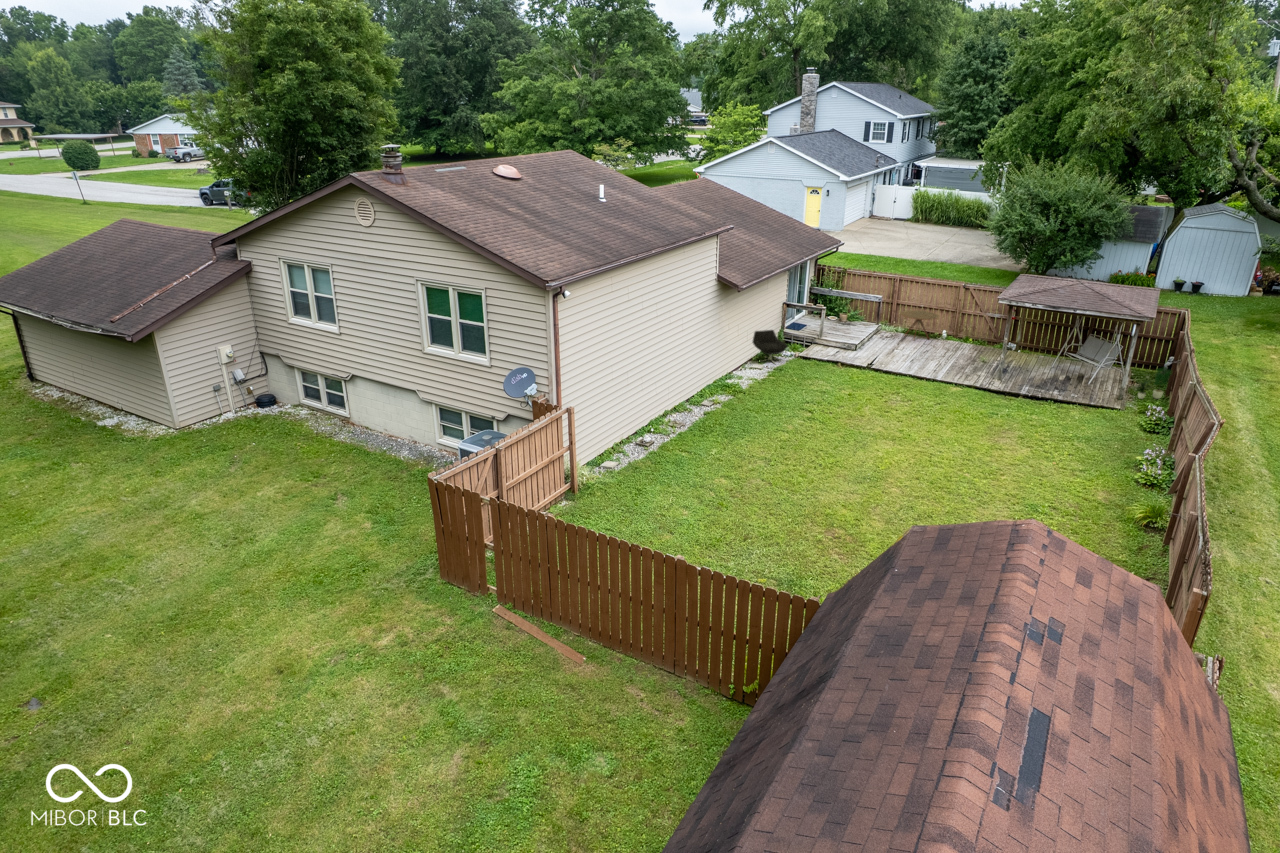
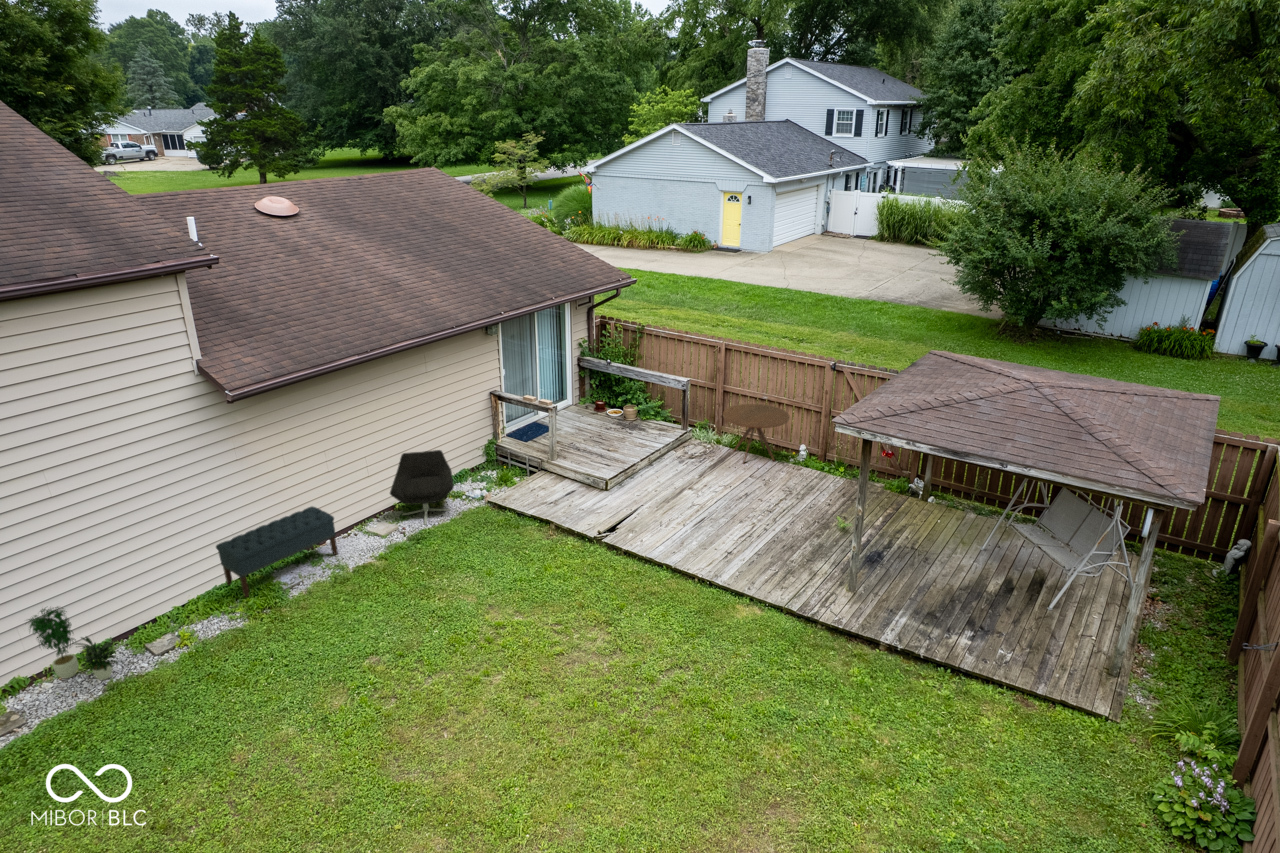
bench: none [710,351,749,387] -> present [216,507,338,597]
potted plant: present [1136,367,1171,399] -> present [28,607,117,680]

